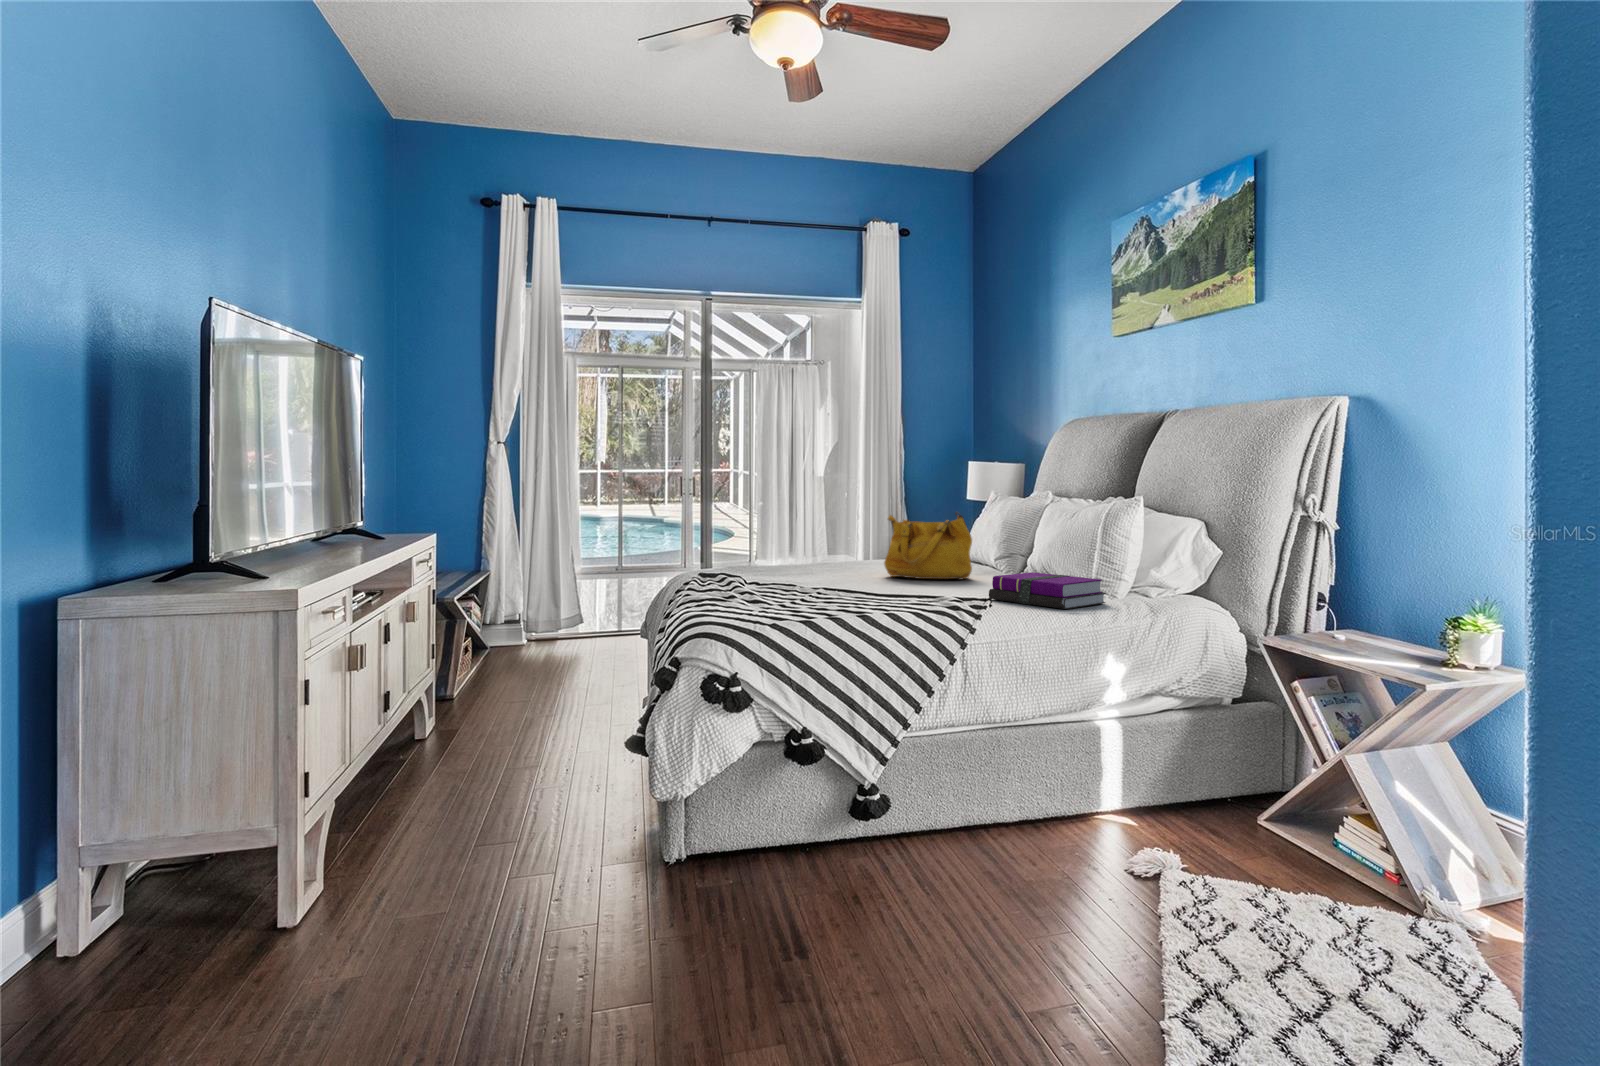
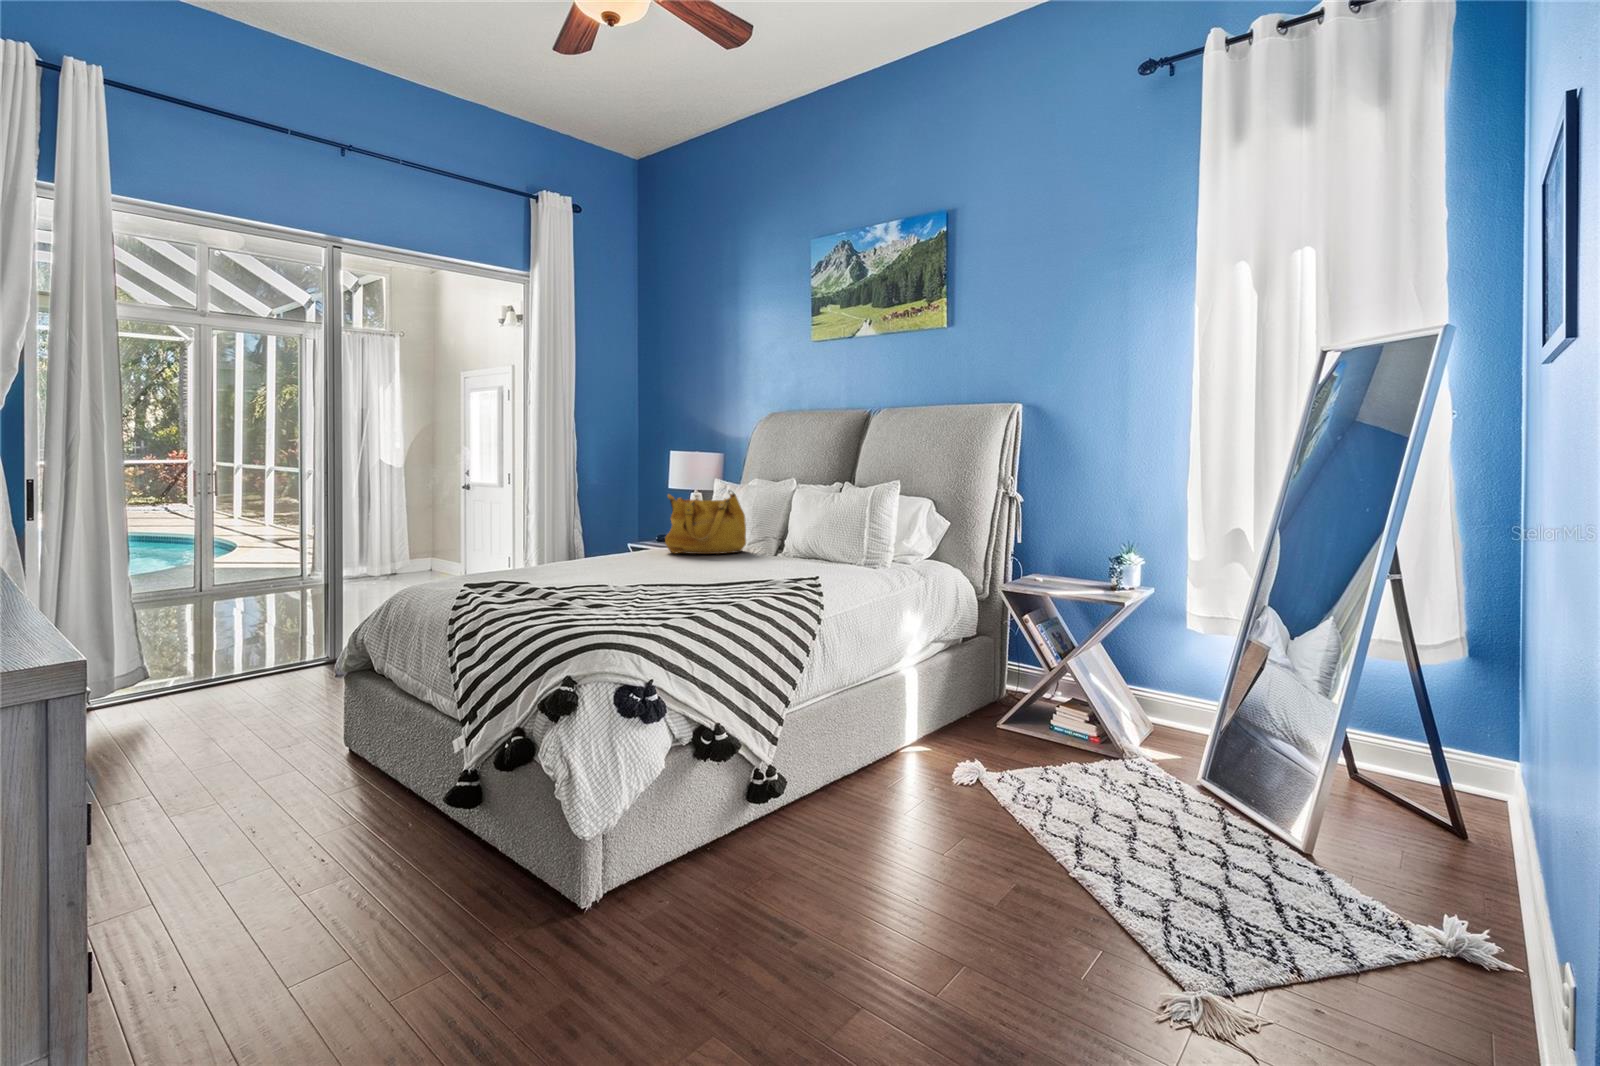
notebook: present [989,572,1106,609] -> none [807,545,897,578]

